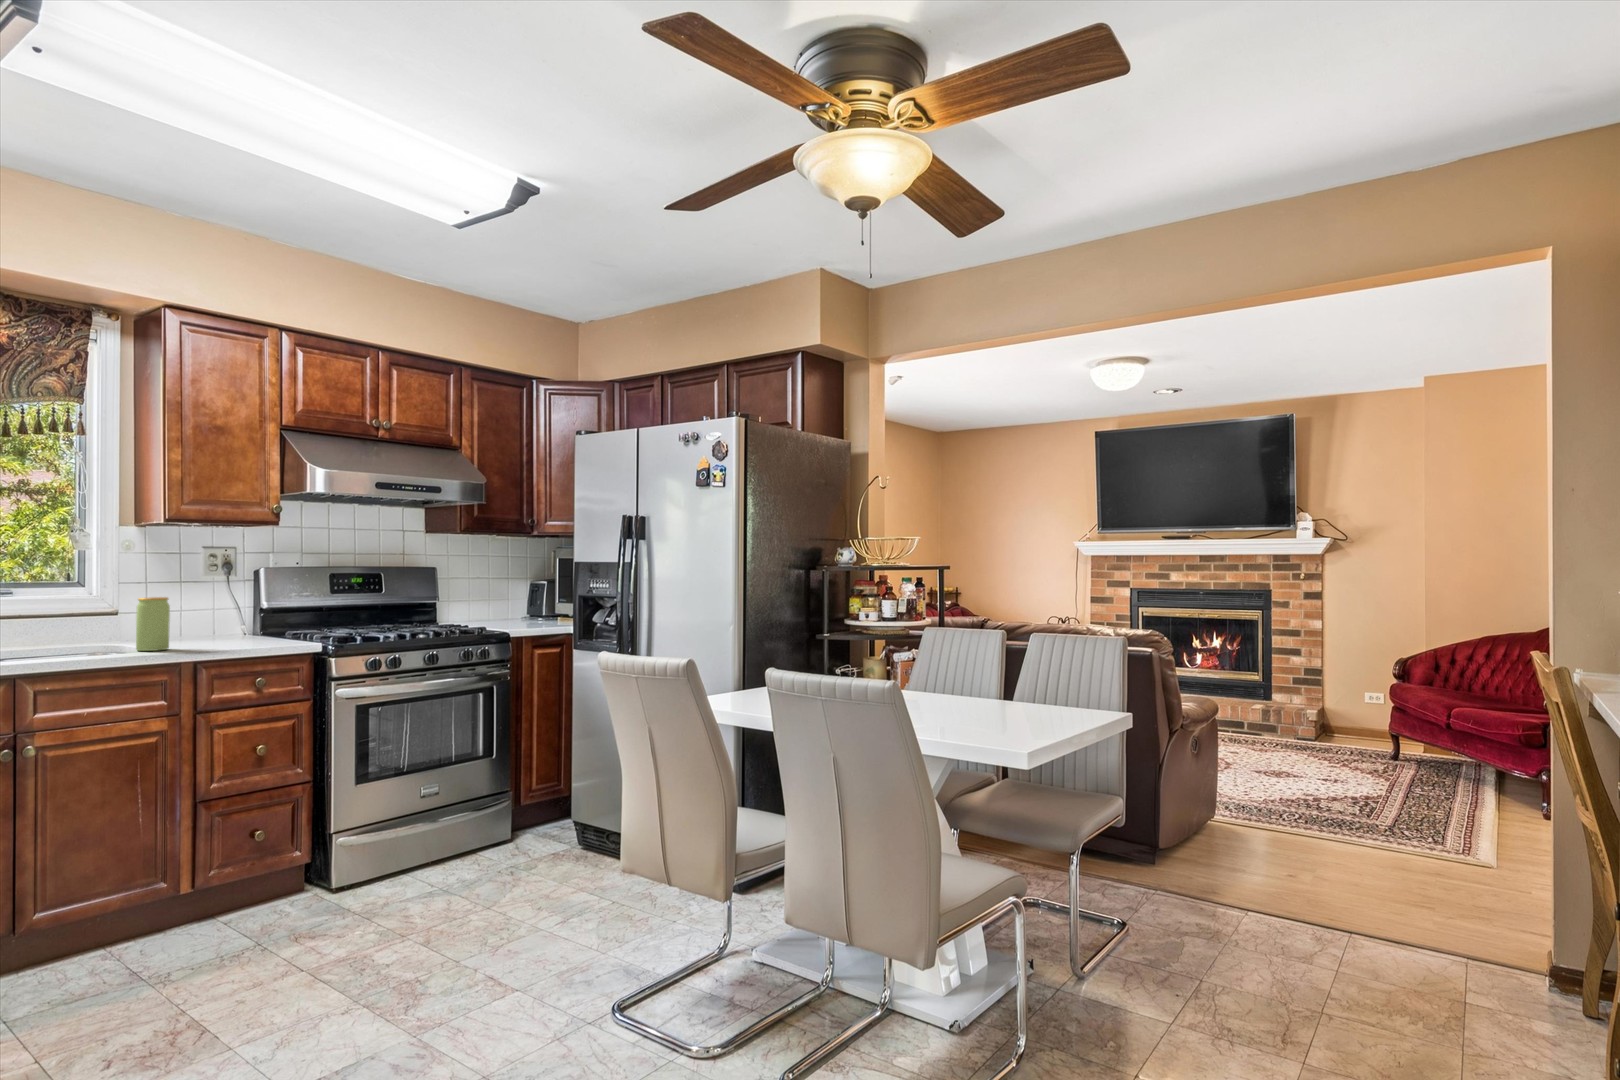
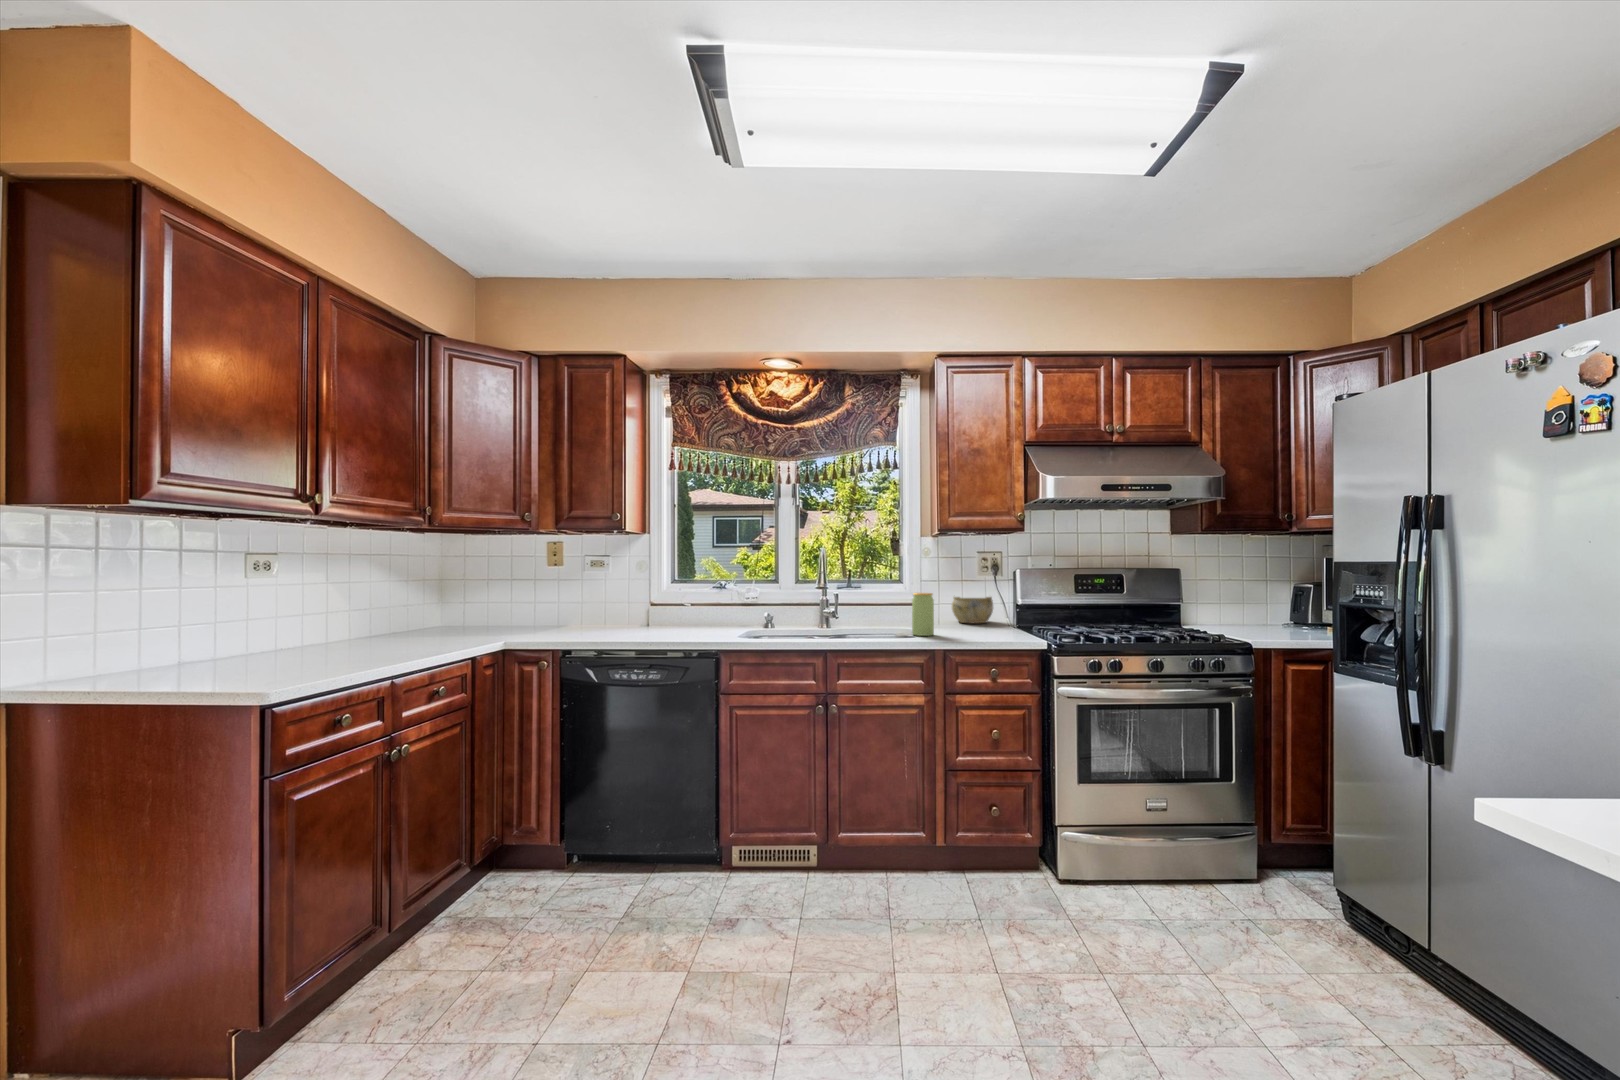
ceramic bowl: none [168,601,228,636] -> present [952,597,993,623]

